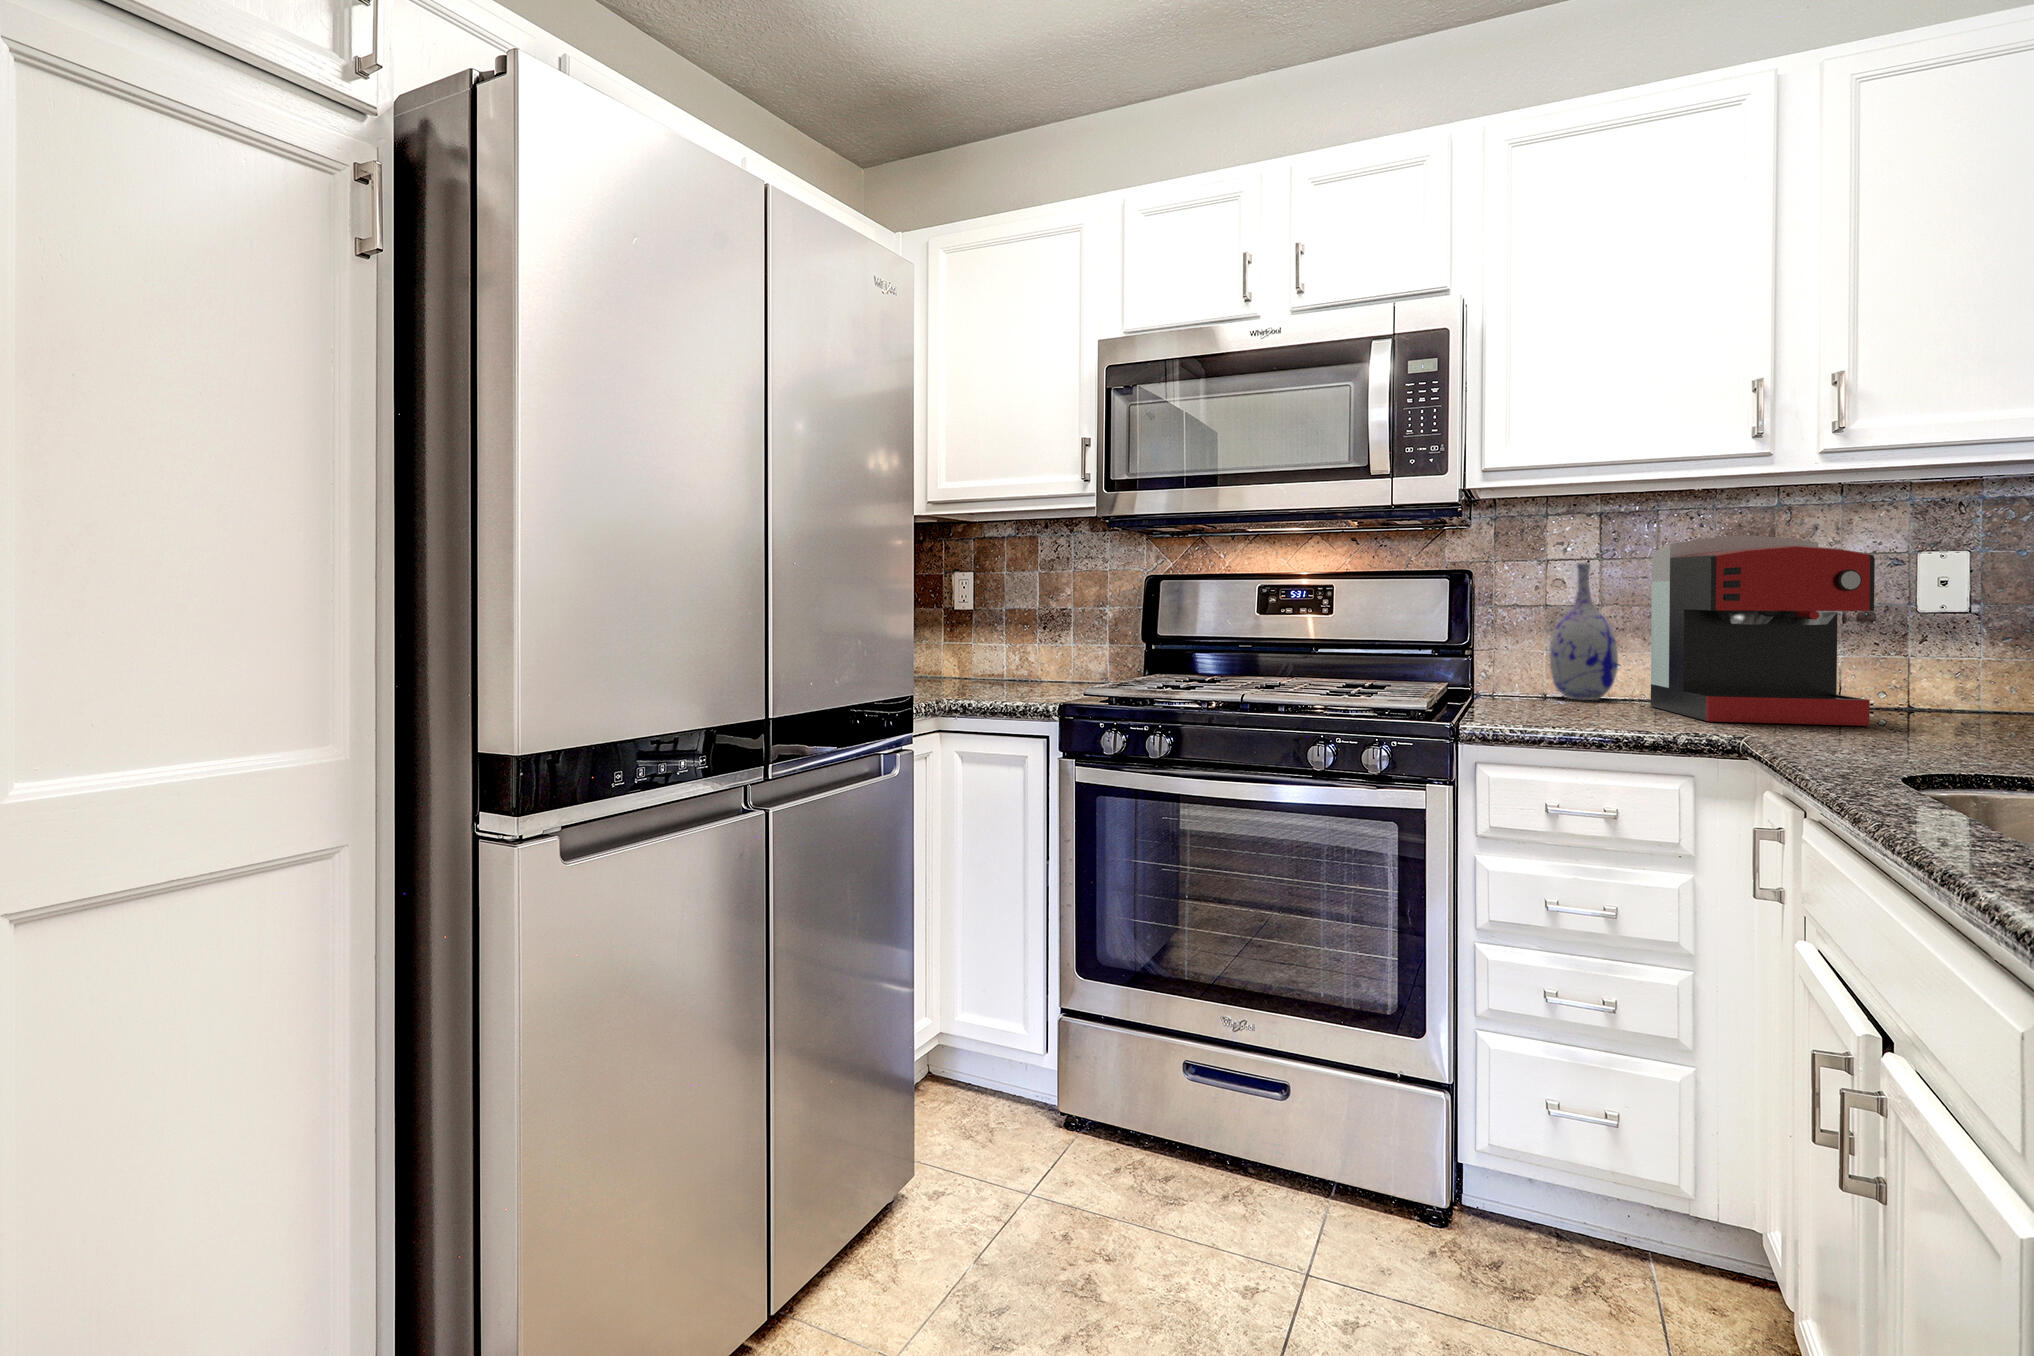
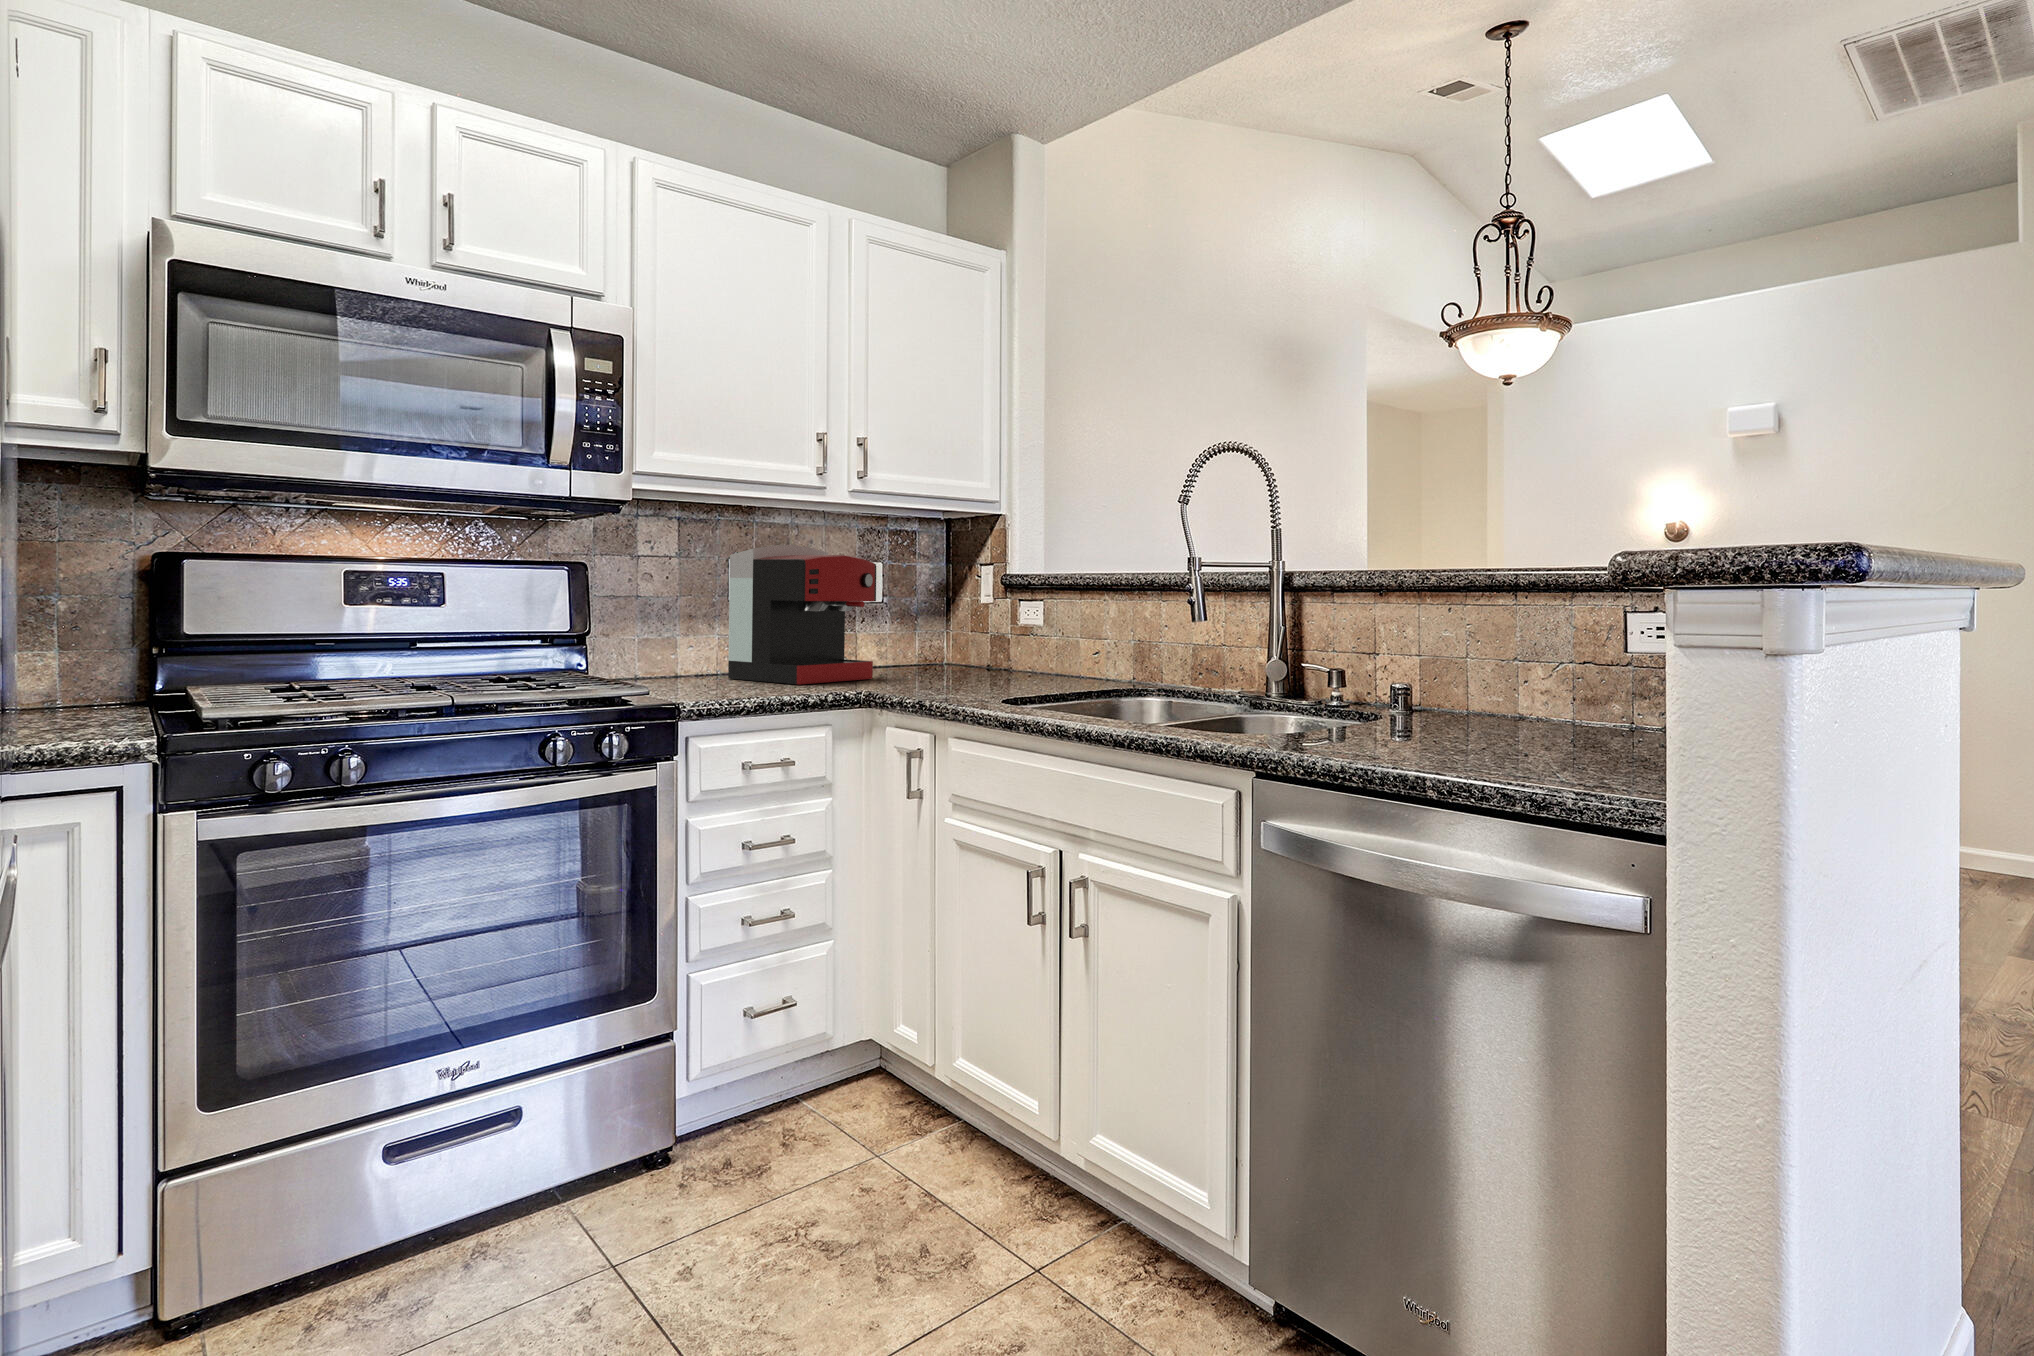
vase: present [1550,563,1618,700] -> none [639,560,694,678]

